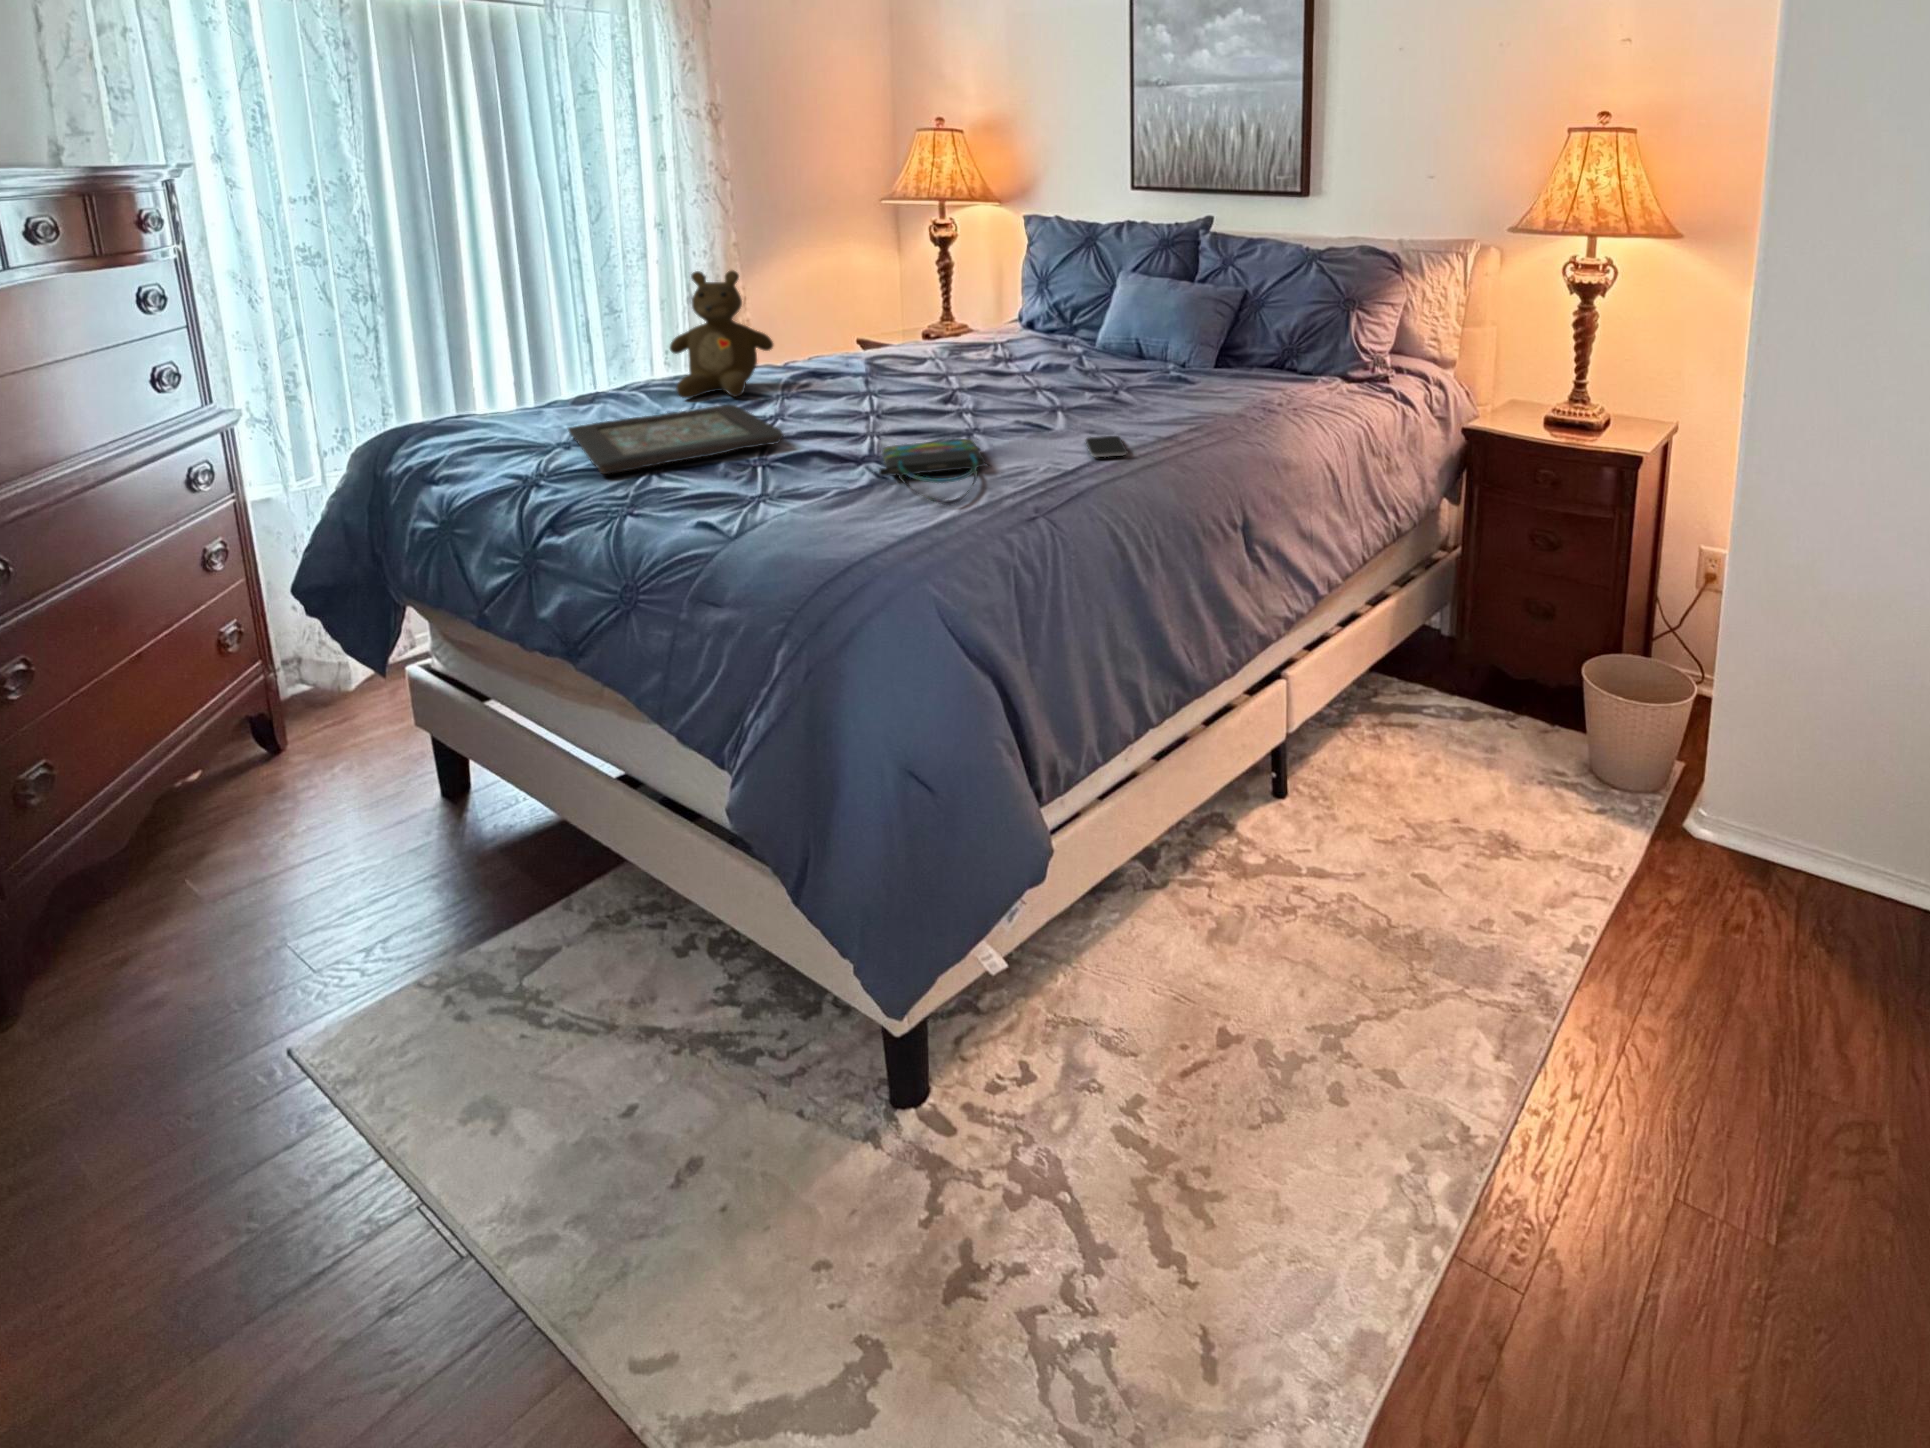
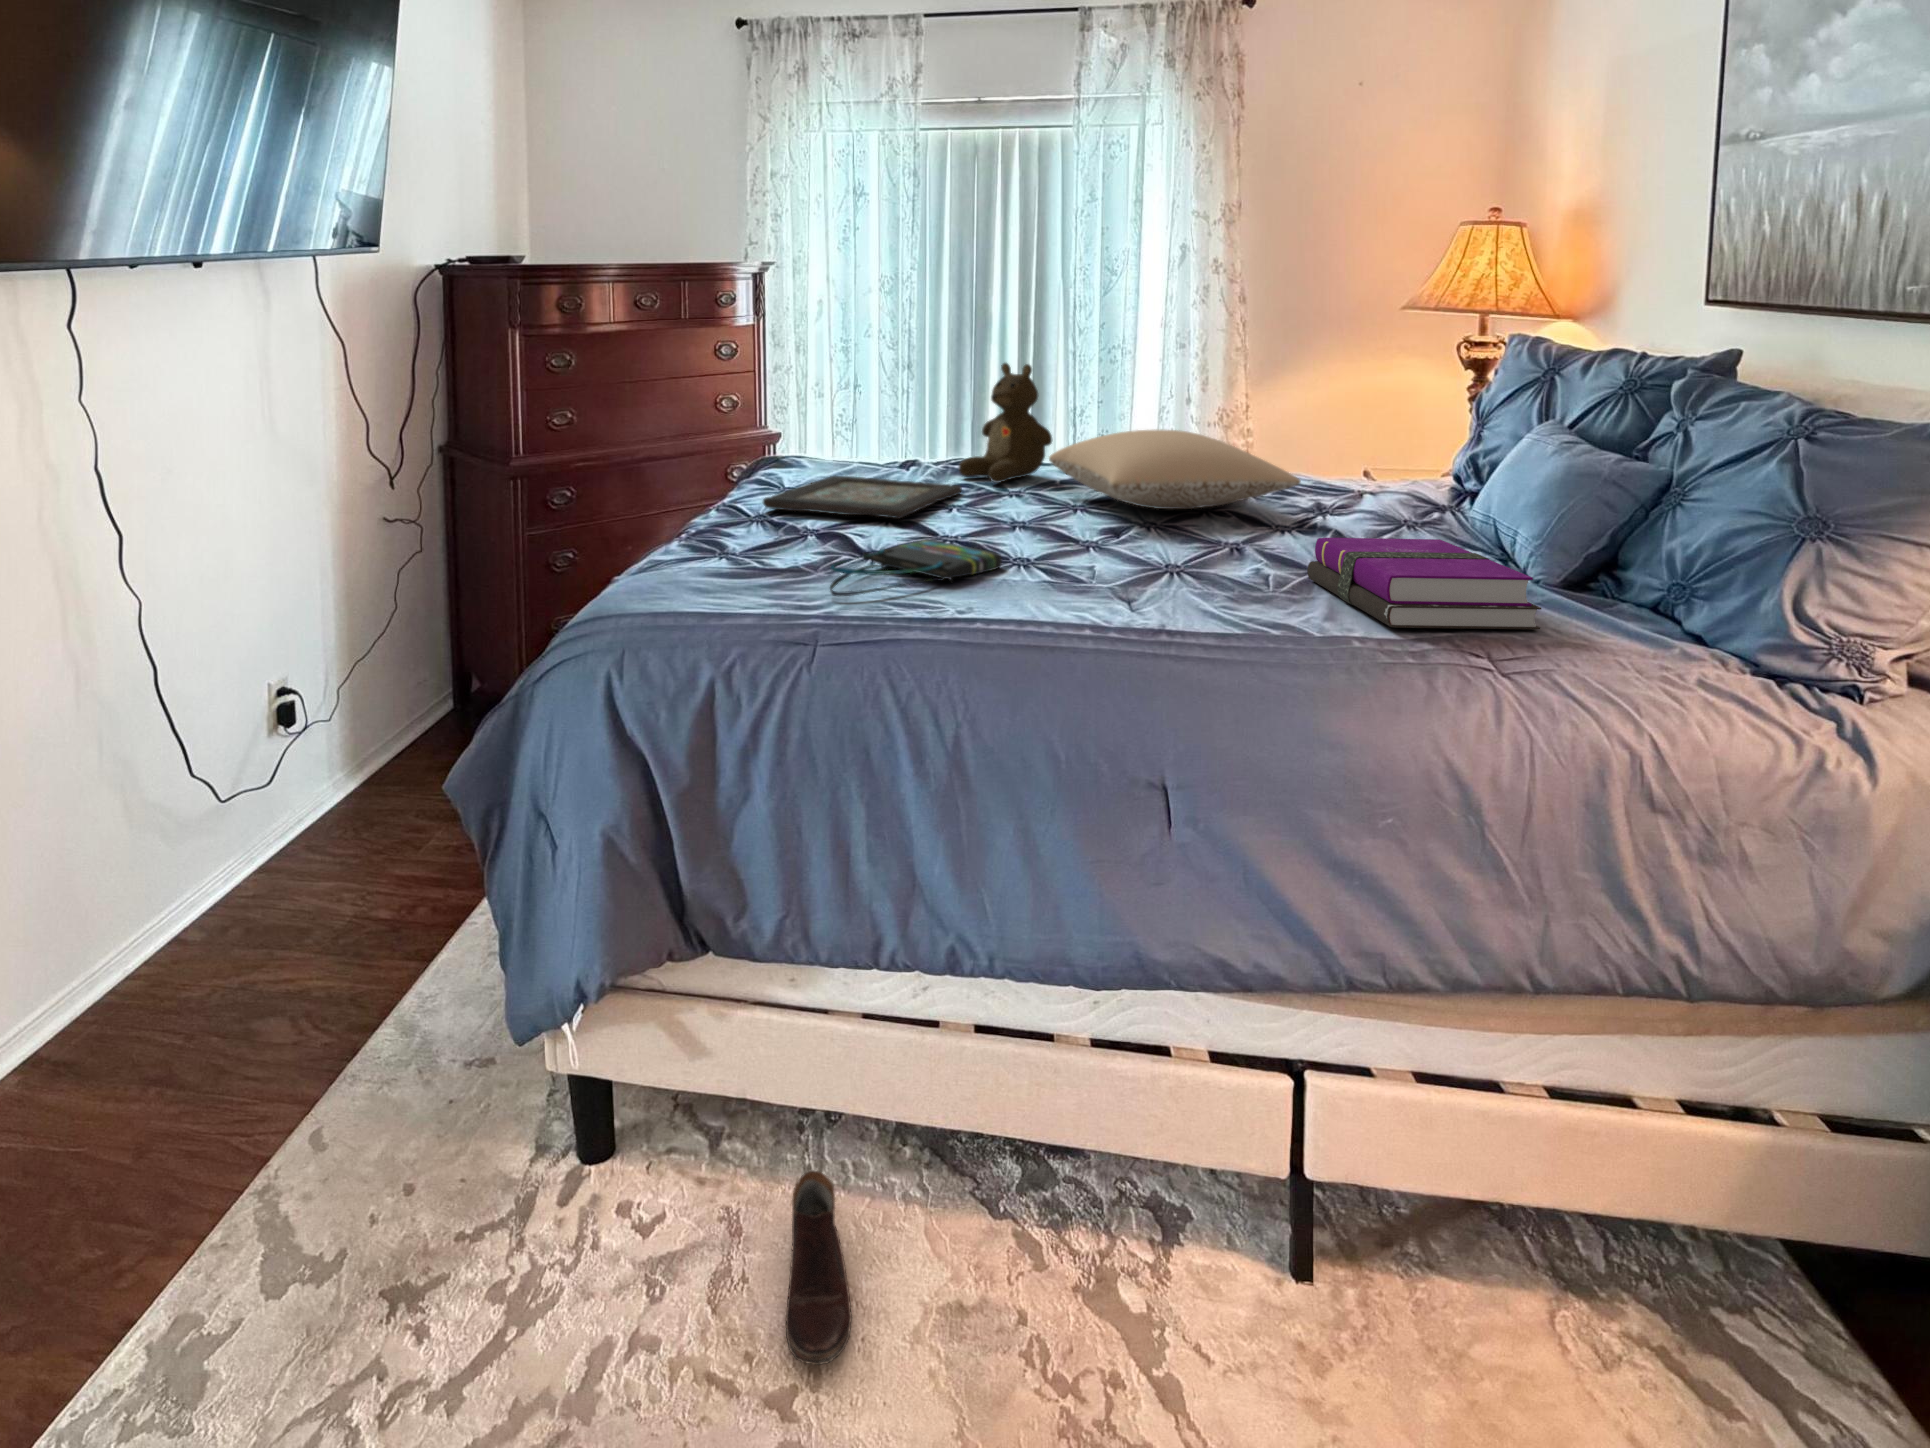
pillow: none [807,315,1031,384] -> present [1049,430,1301,509]
notebook: none [1140,358,1283,412] -> present [1307,538,1541,629]
smartphone: present [1086,436,1127,457] -> none [1060,590,1151,616]
shoe: none [1101,929,1229,1020] -> present [786,1171,852,1365]

